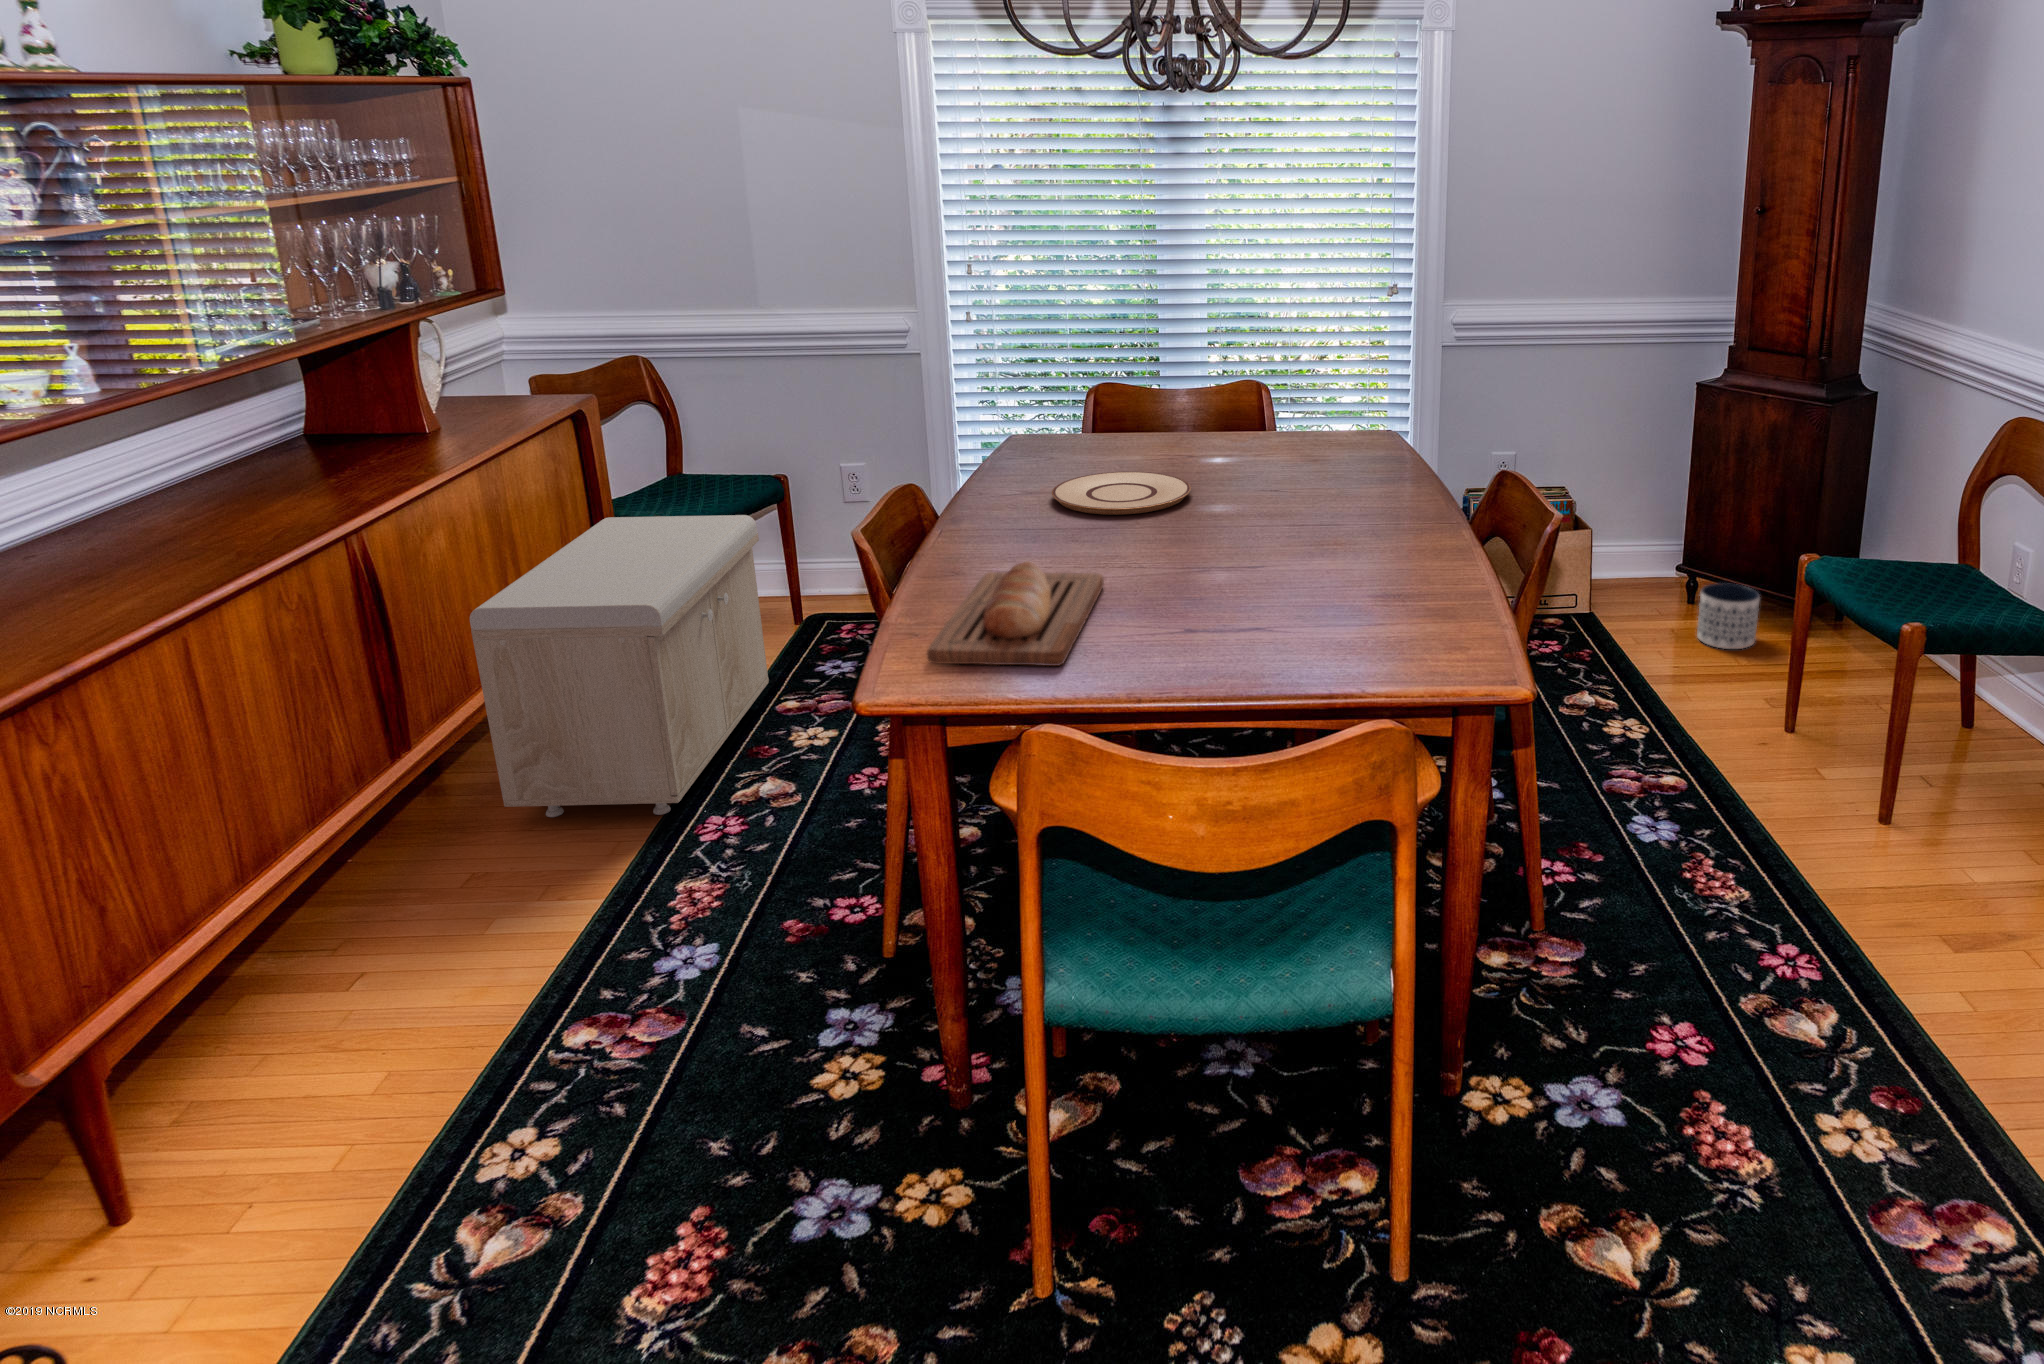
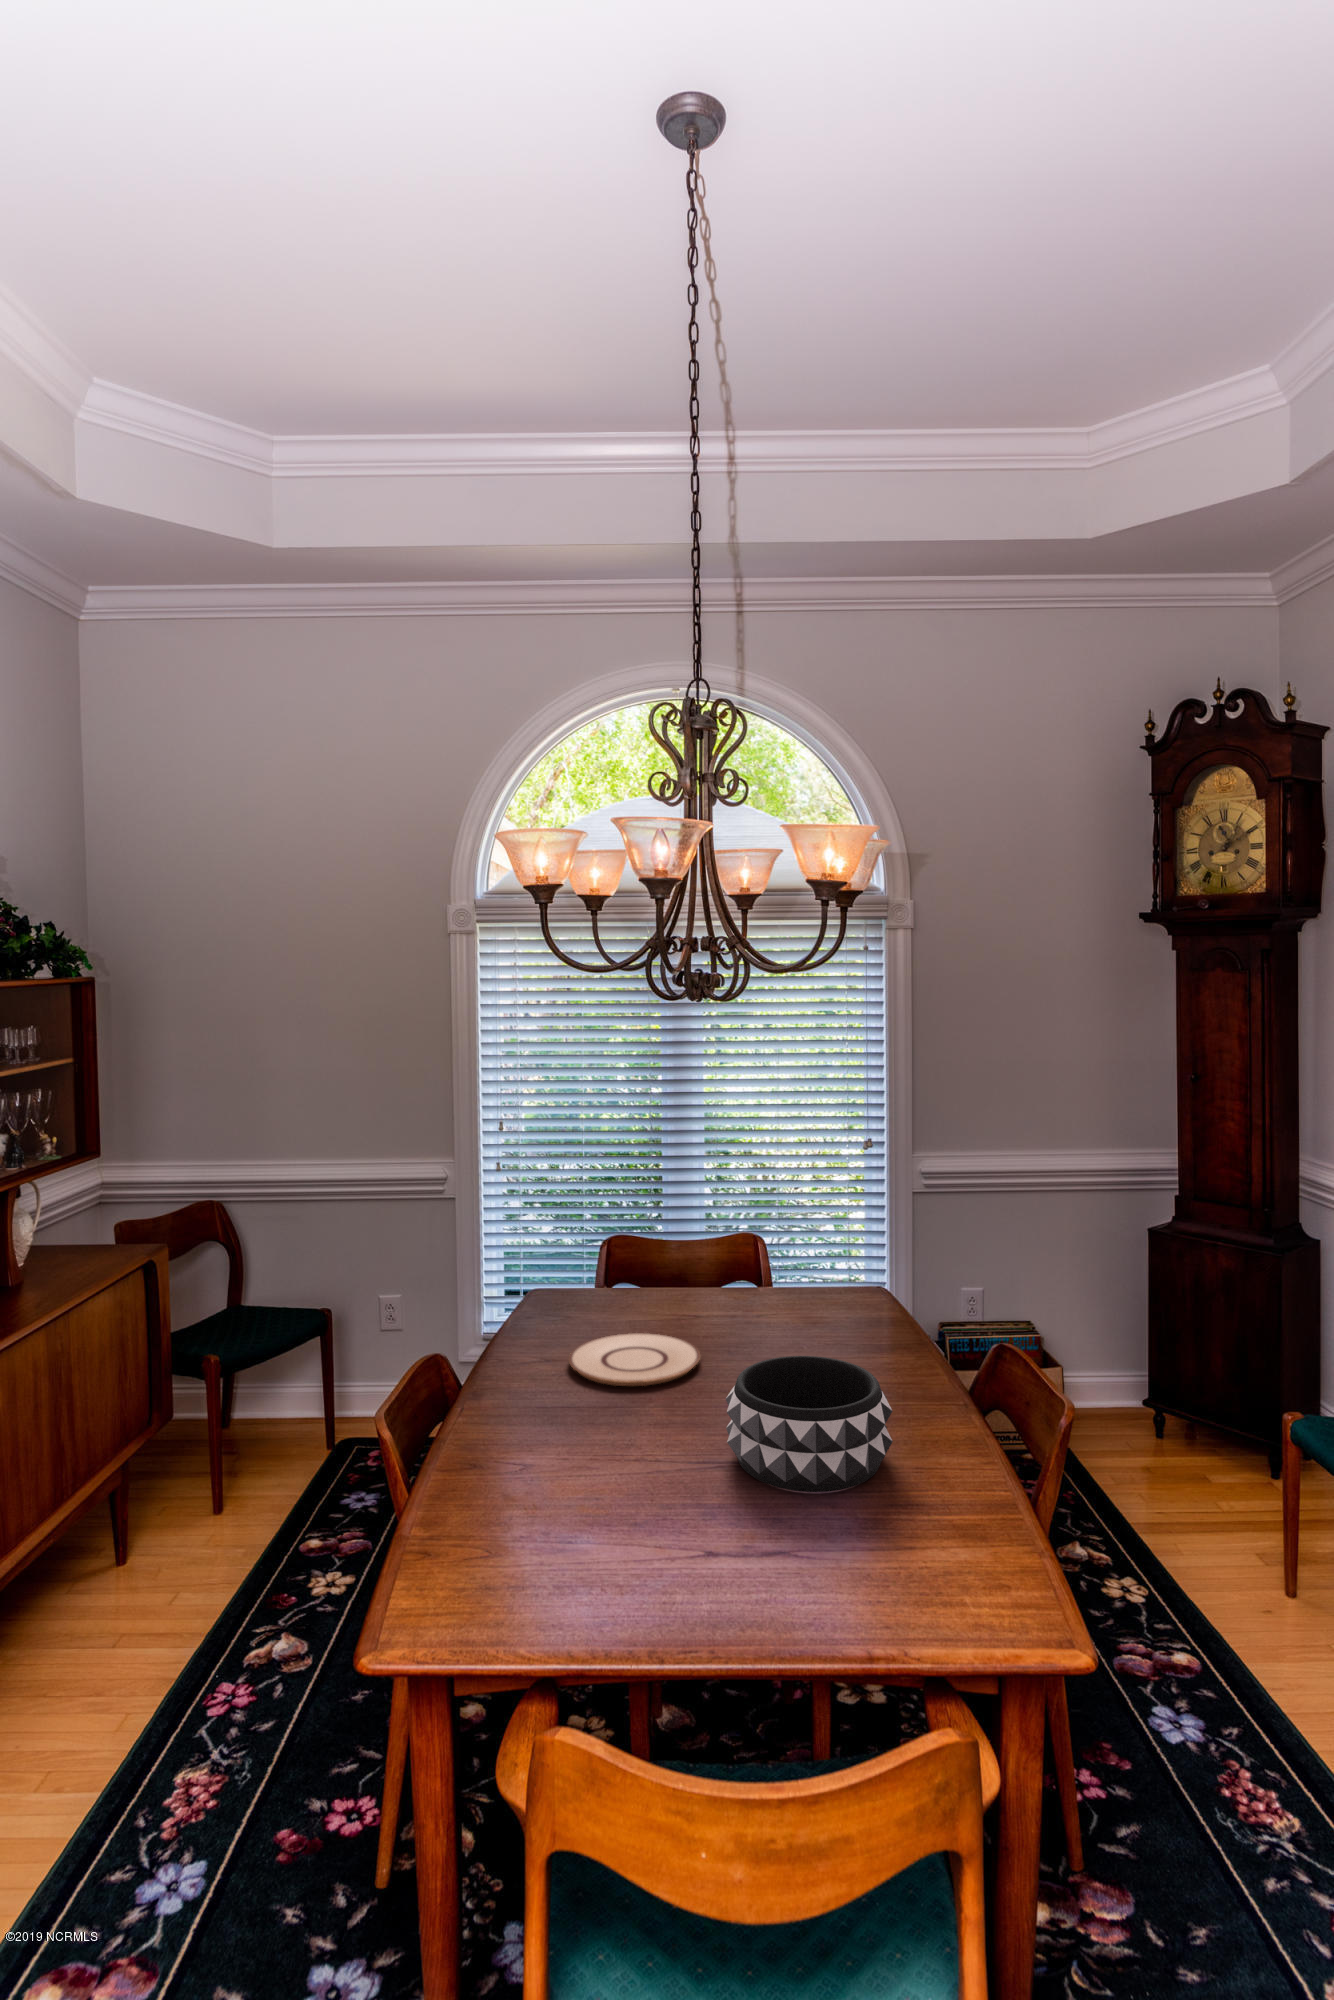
decorative bowl: none [1210,471,1377,587] -> present [726,1356,893,1492]
storage bench: present [470,515,769,817] -> none [17,1354,300,1676]
bread loaf: present [927,561,1104,666] -> none [437,1462,621,1607]
planter: present [1697,583,1760,649] -> none [1170,1420,1229,1489]

